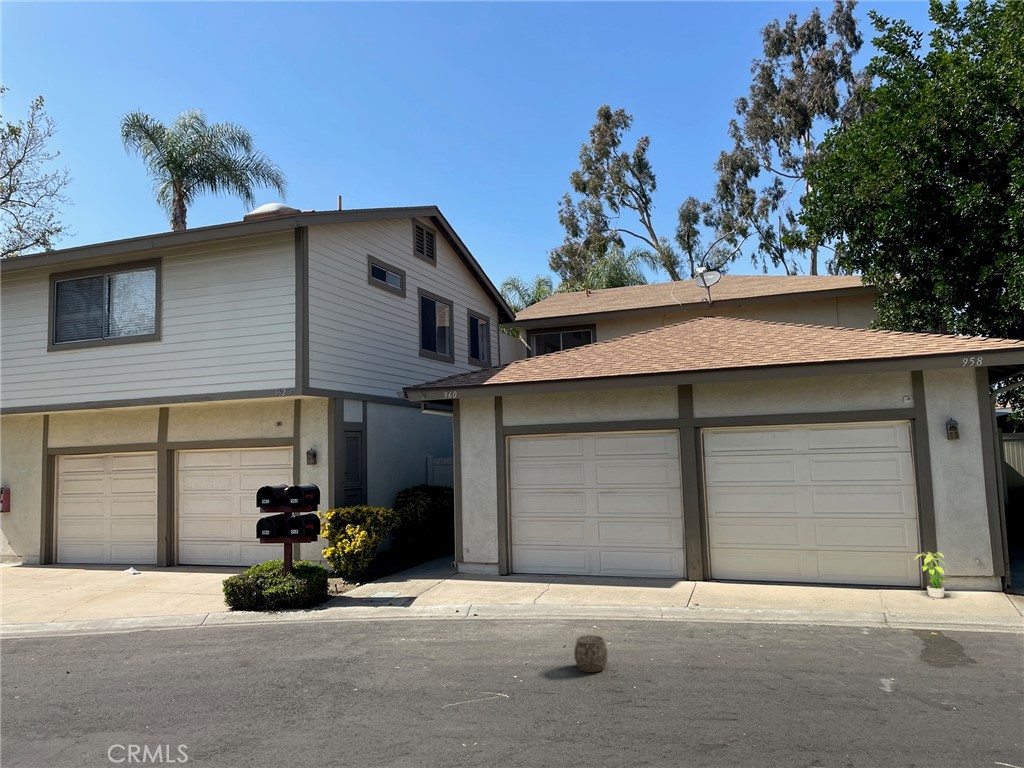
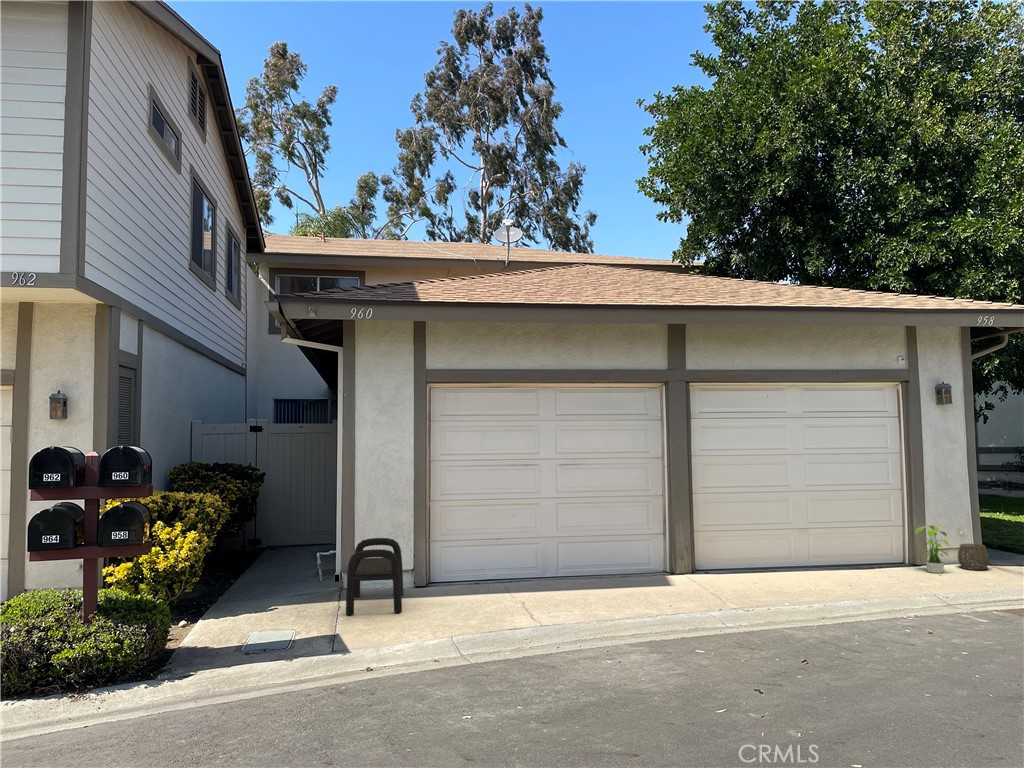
bench: none [440,540,492,588] -> present [346,538,403,615]
woven basket: present [574,635,608,672] -> present [958,544,989,570]

